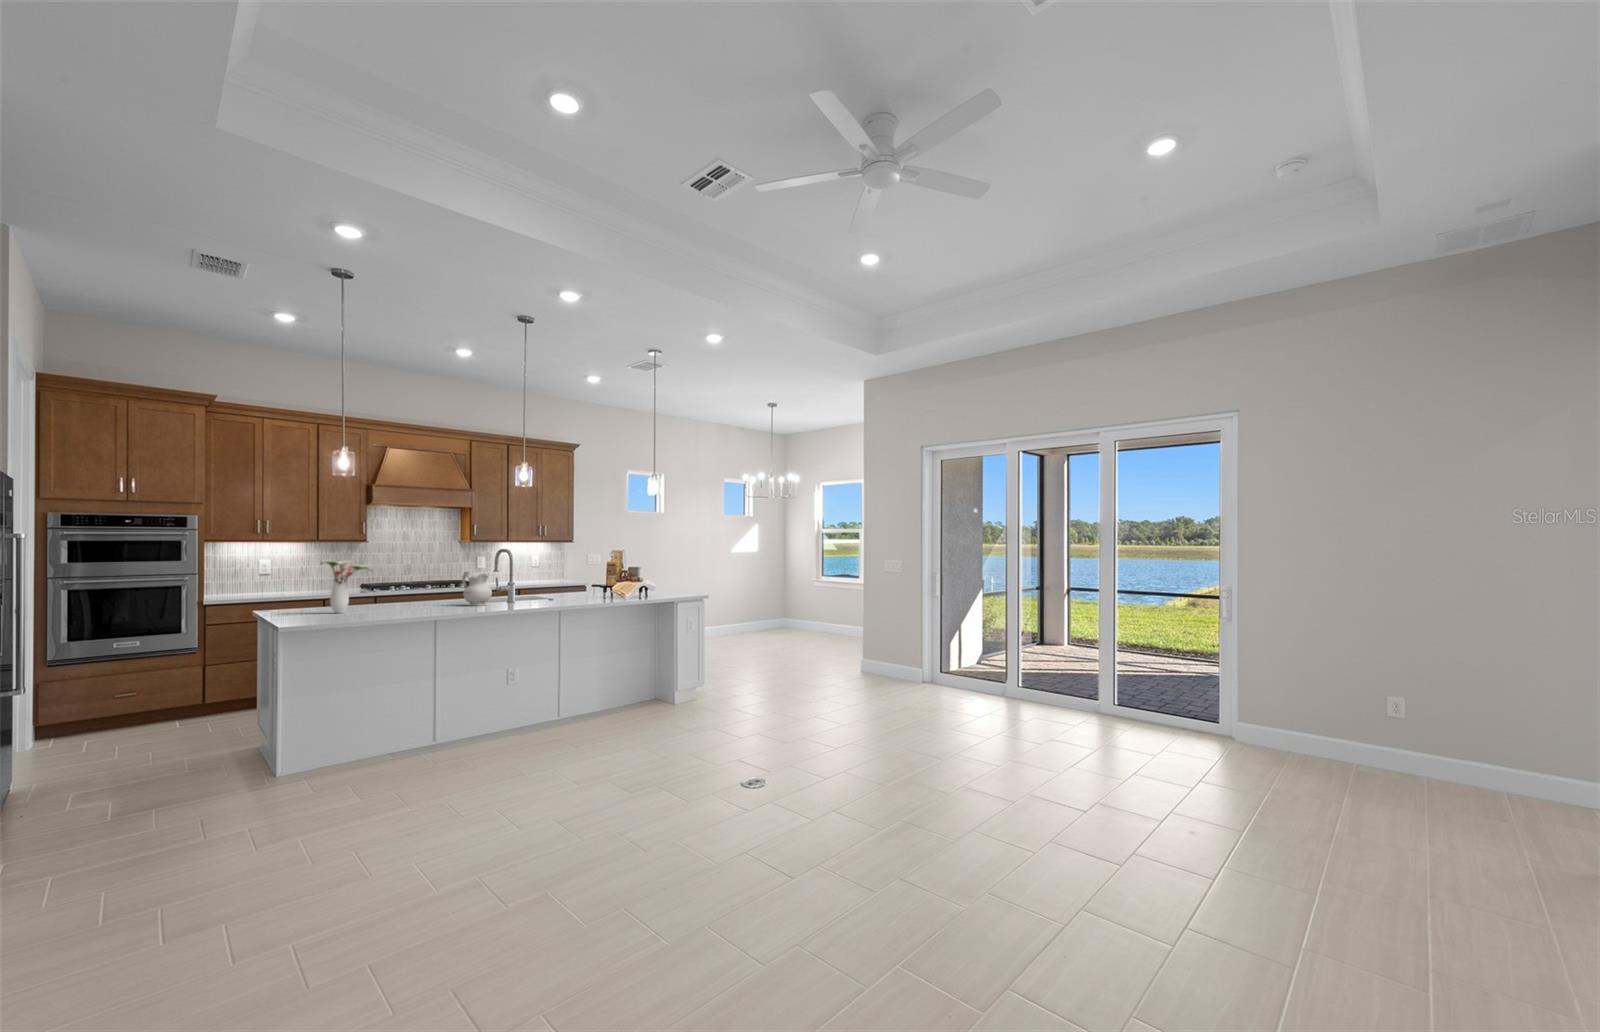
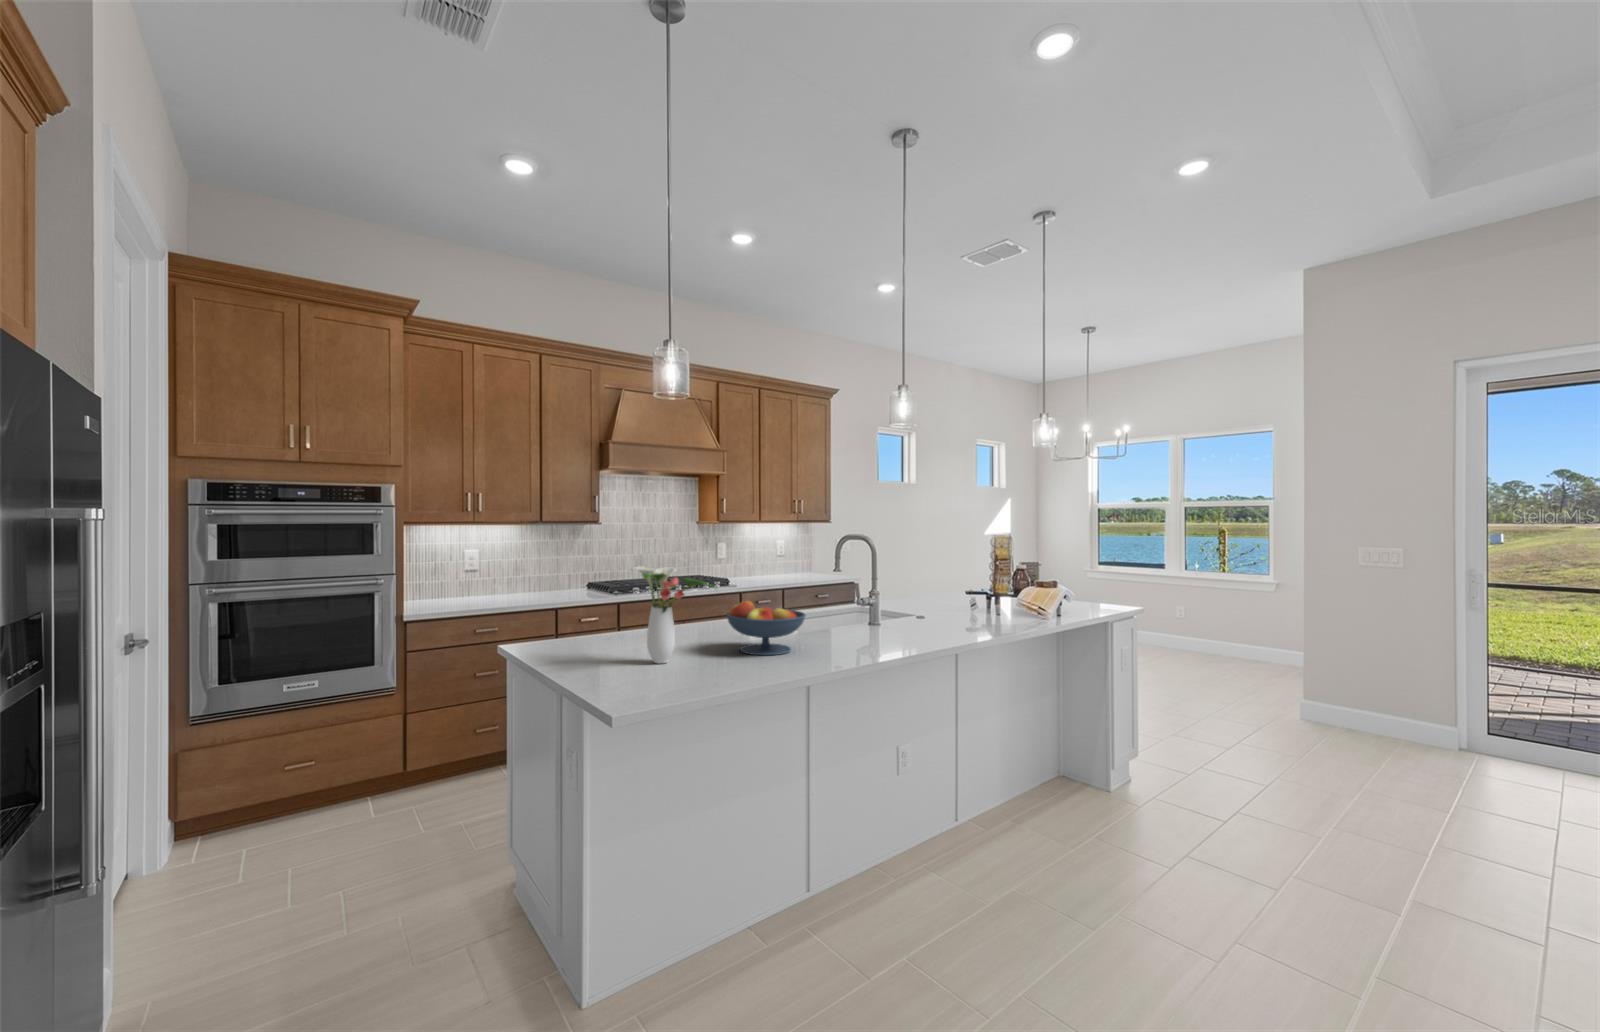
ceramic pitcher: present [462,572,492,606] -> none [813,583,862,642]
fruit bowl: none [390,580,443,610] -> present [726,601,806,655]

